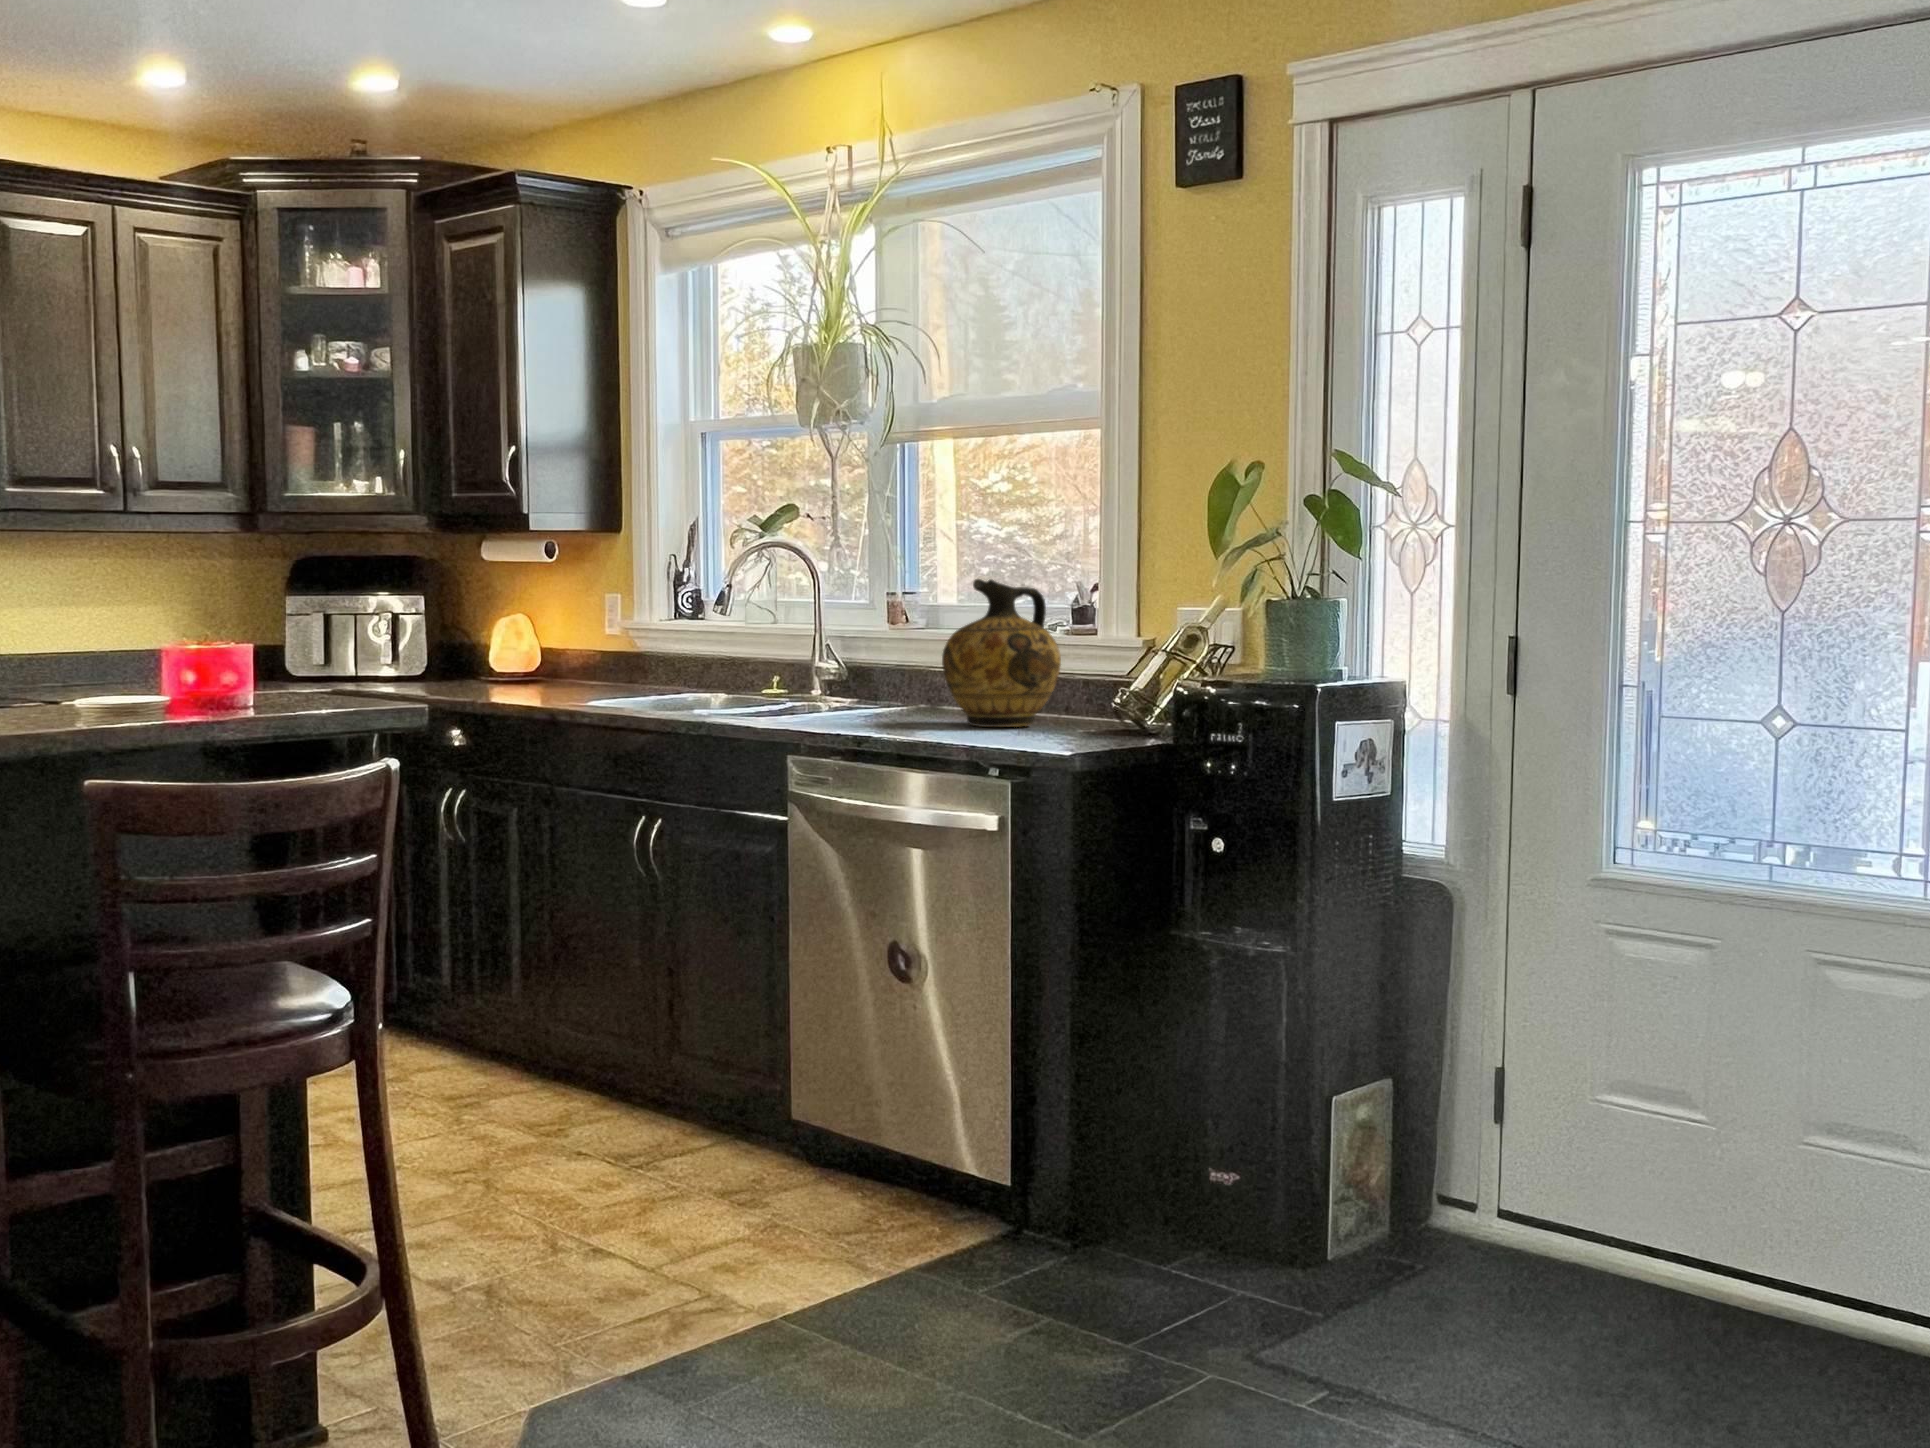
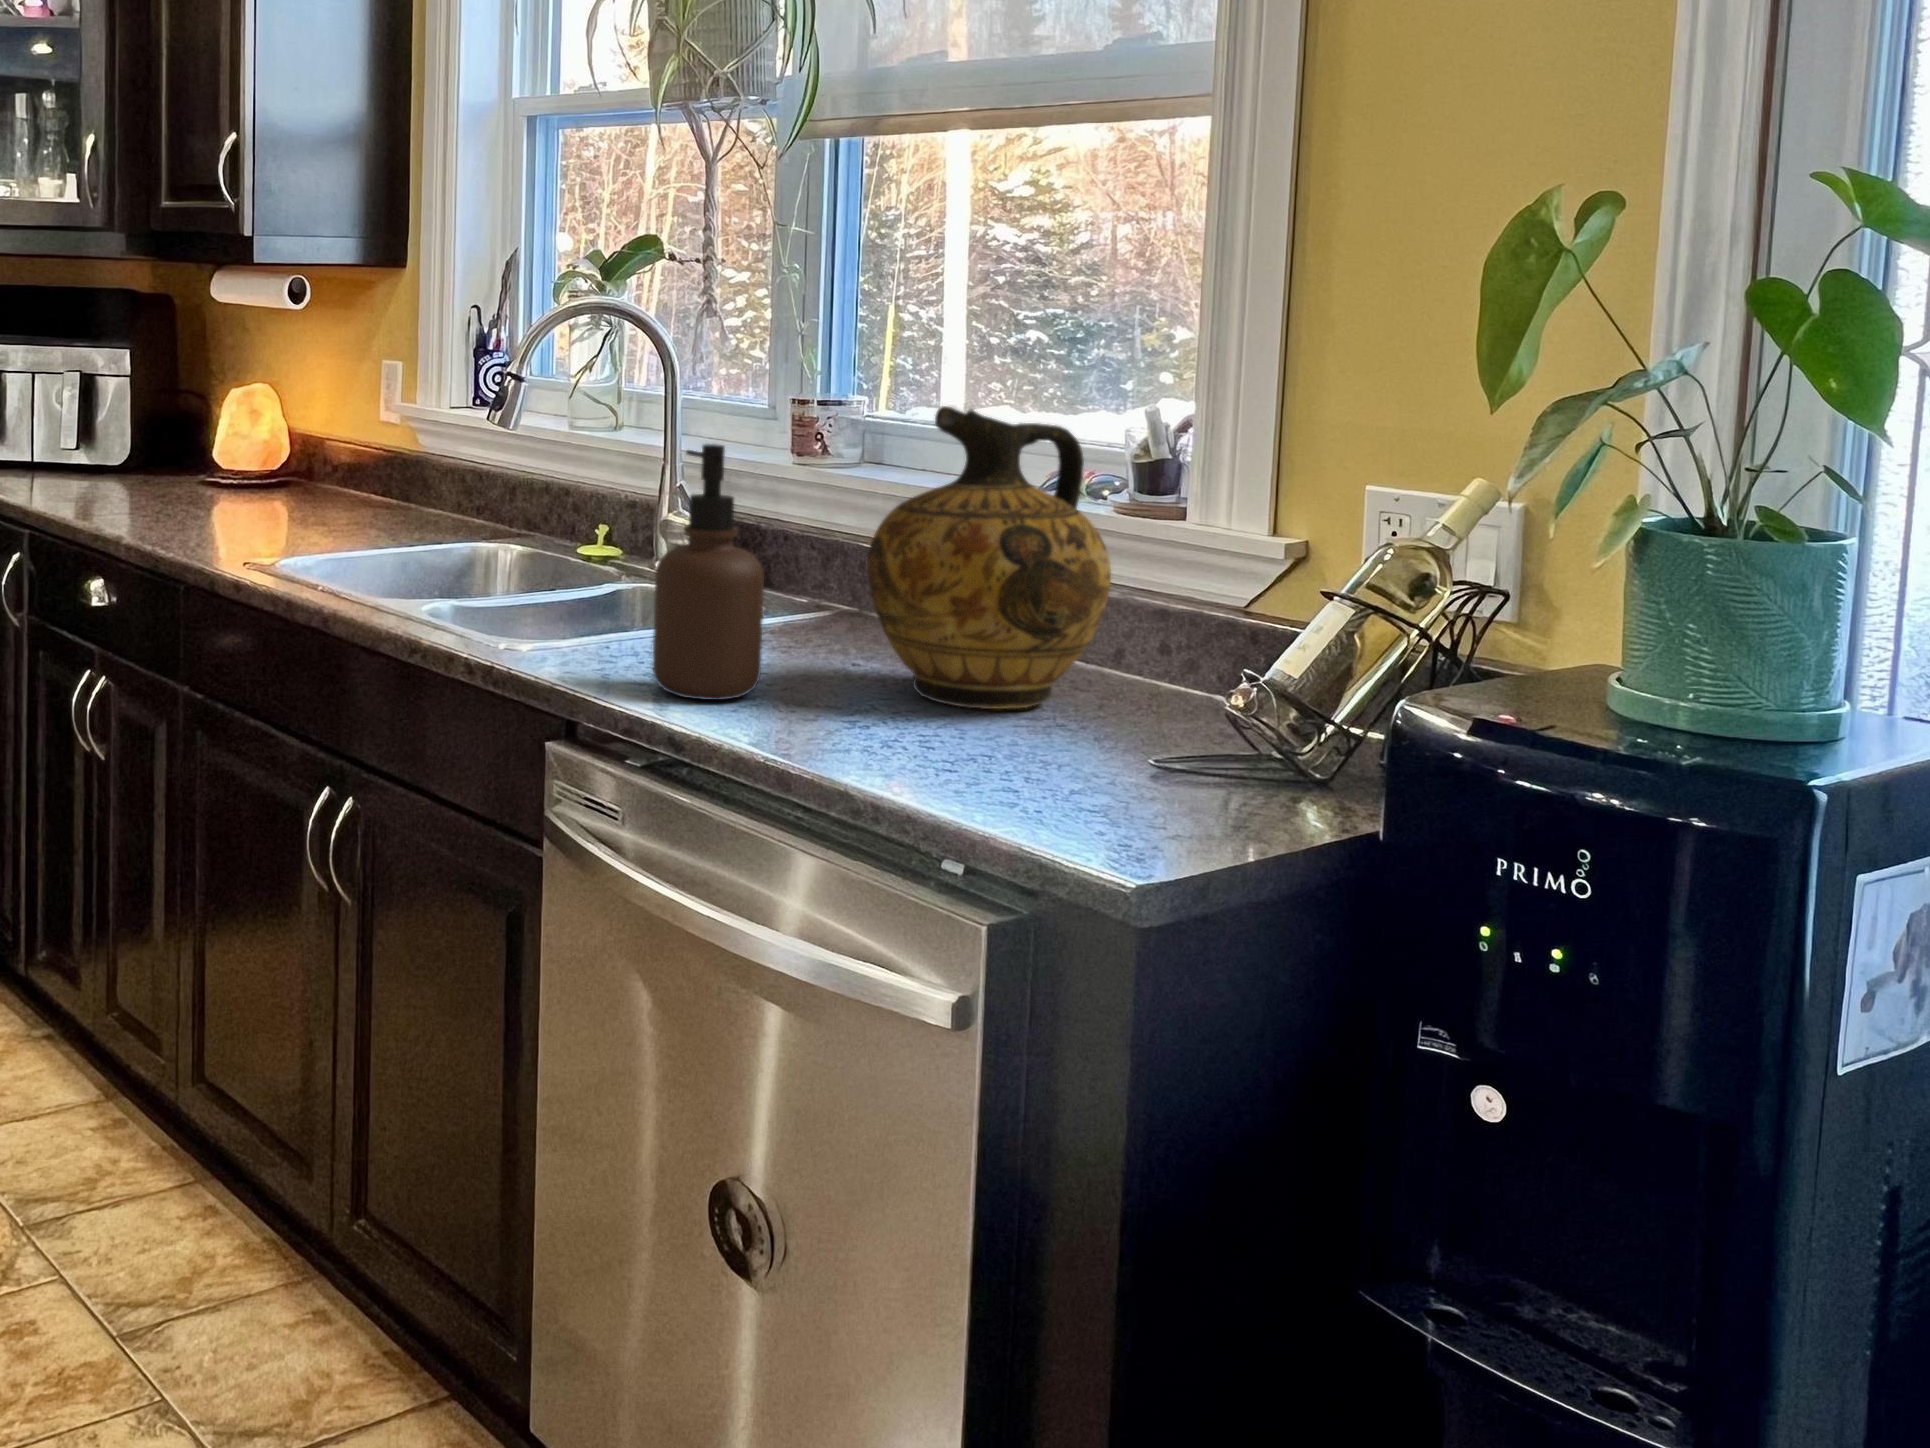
soap dispenser: none [839,601,893,728] -> present [653,444,764,700]

